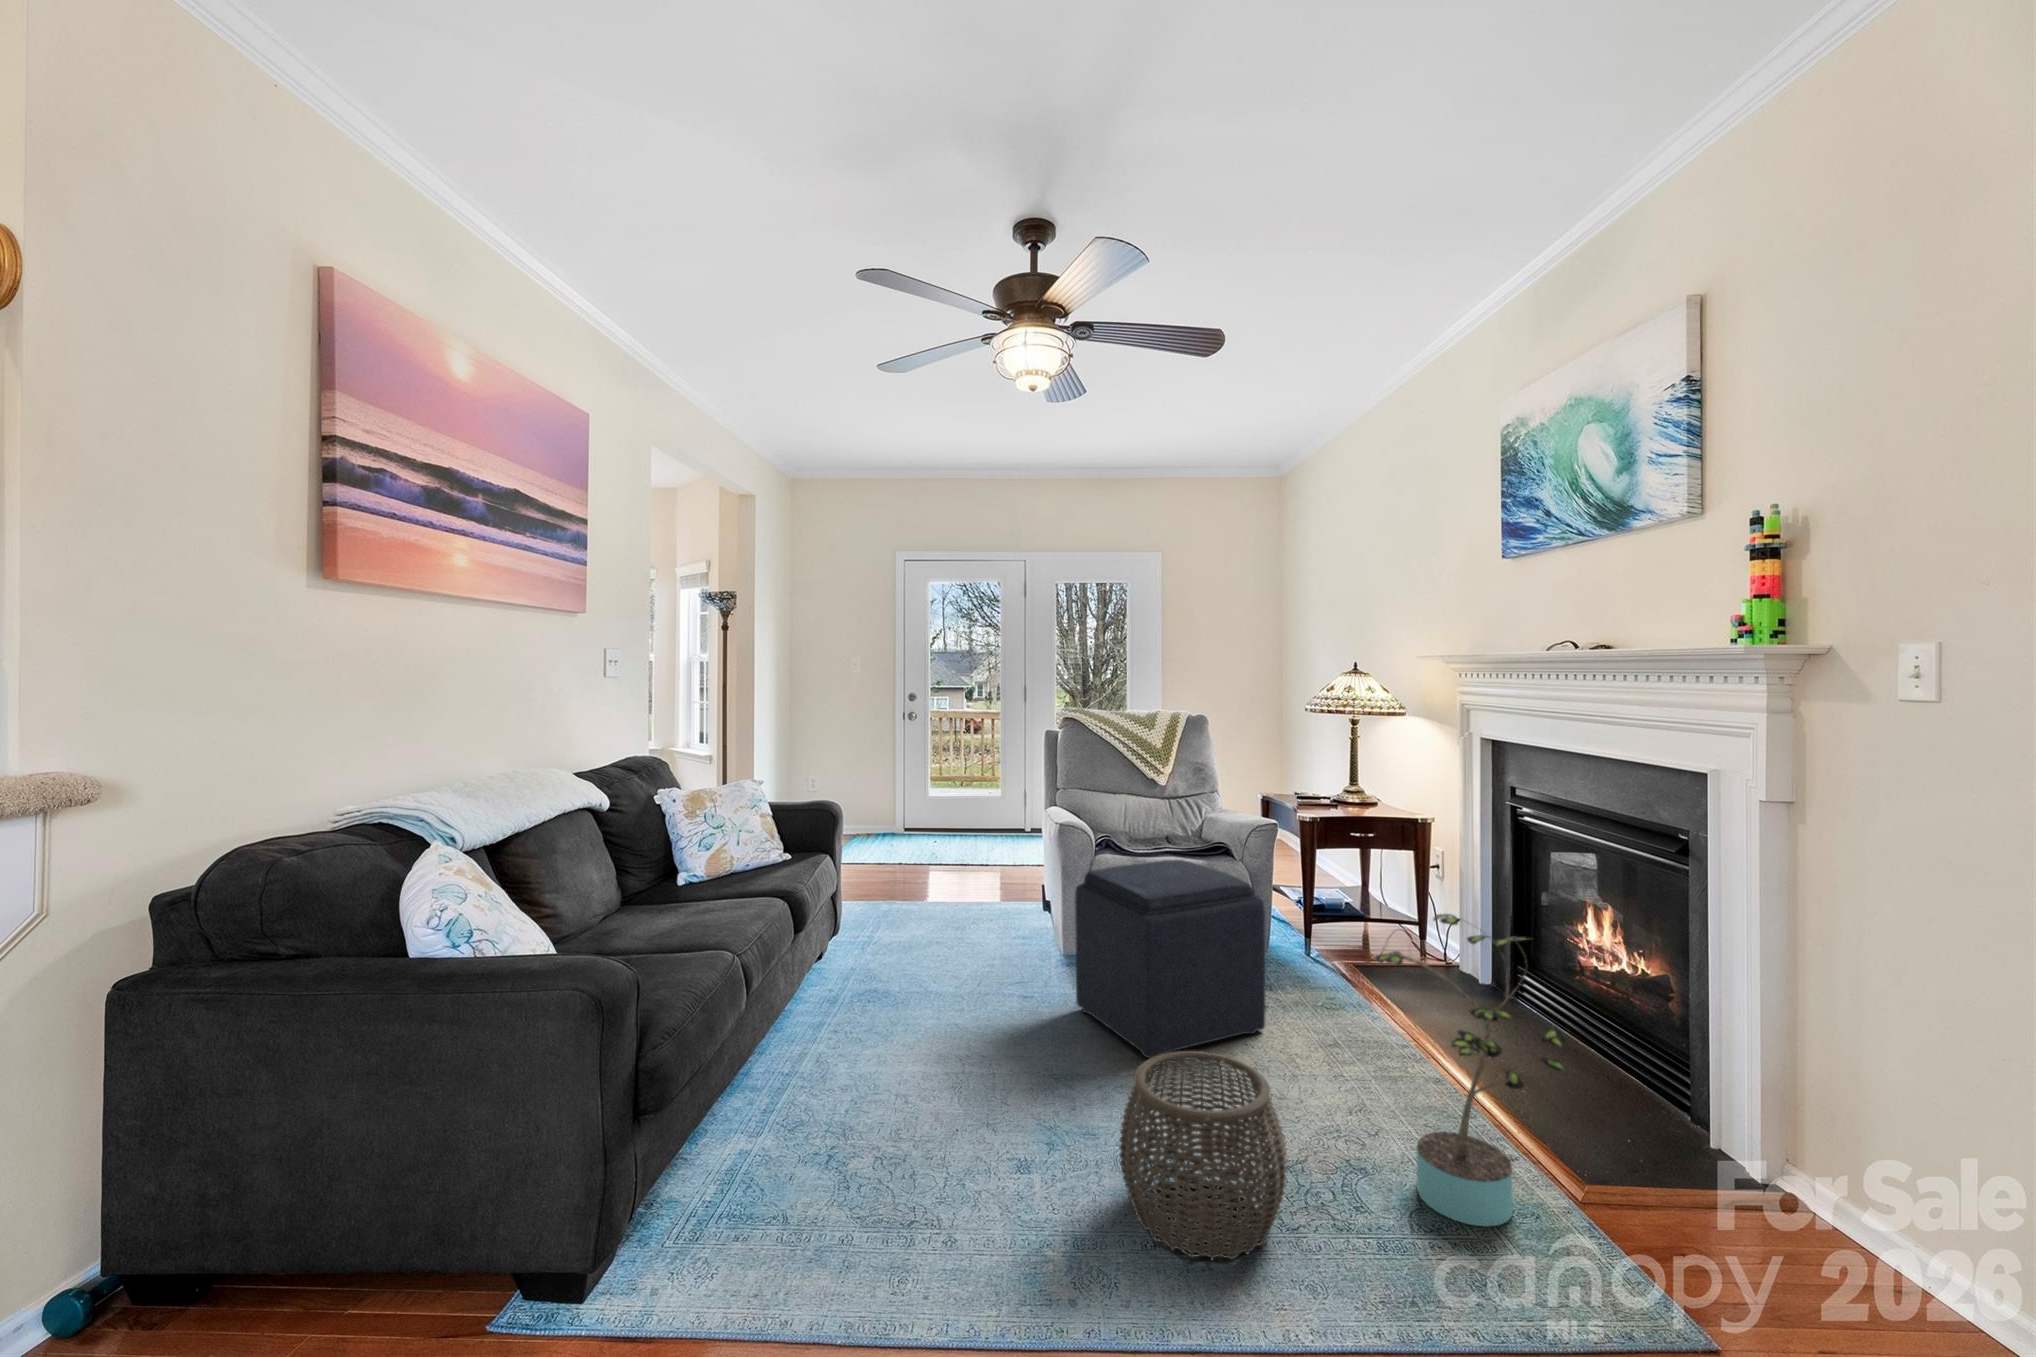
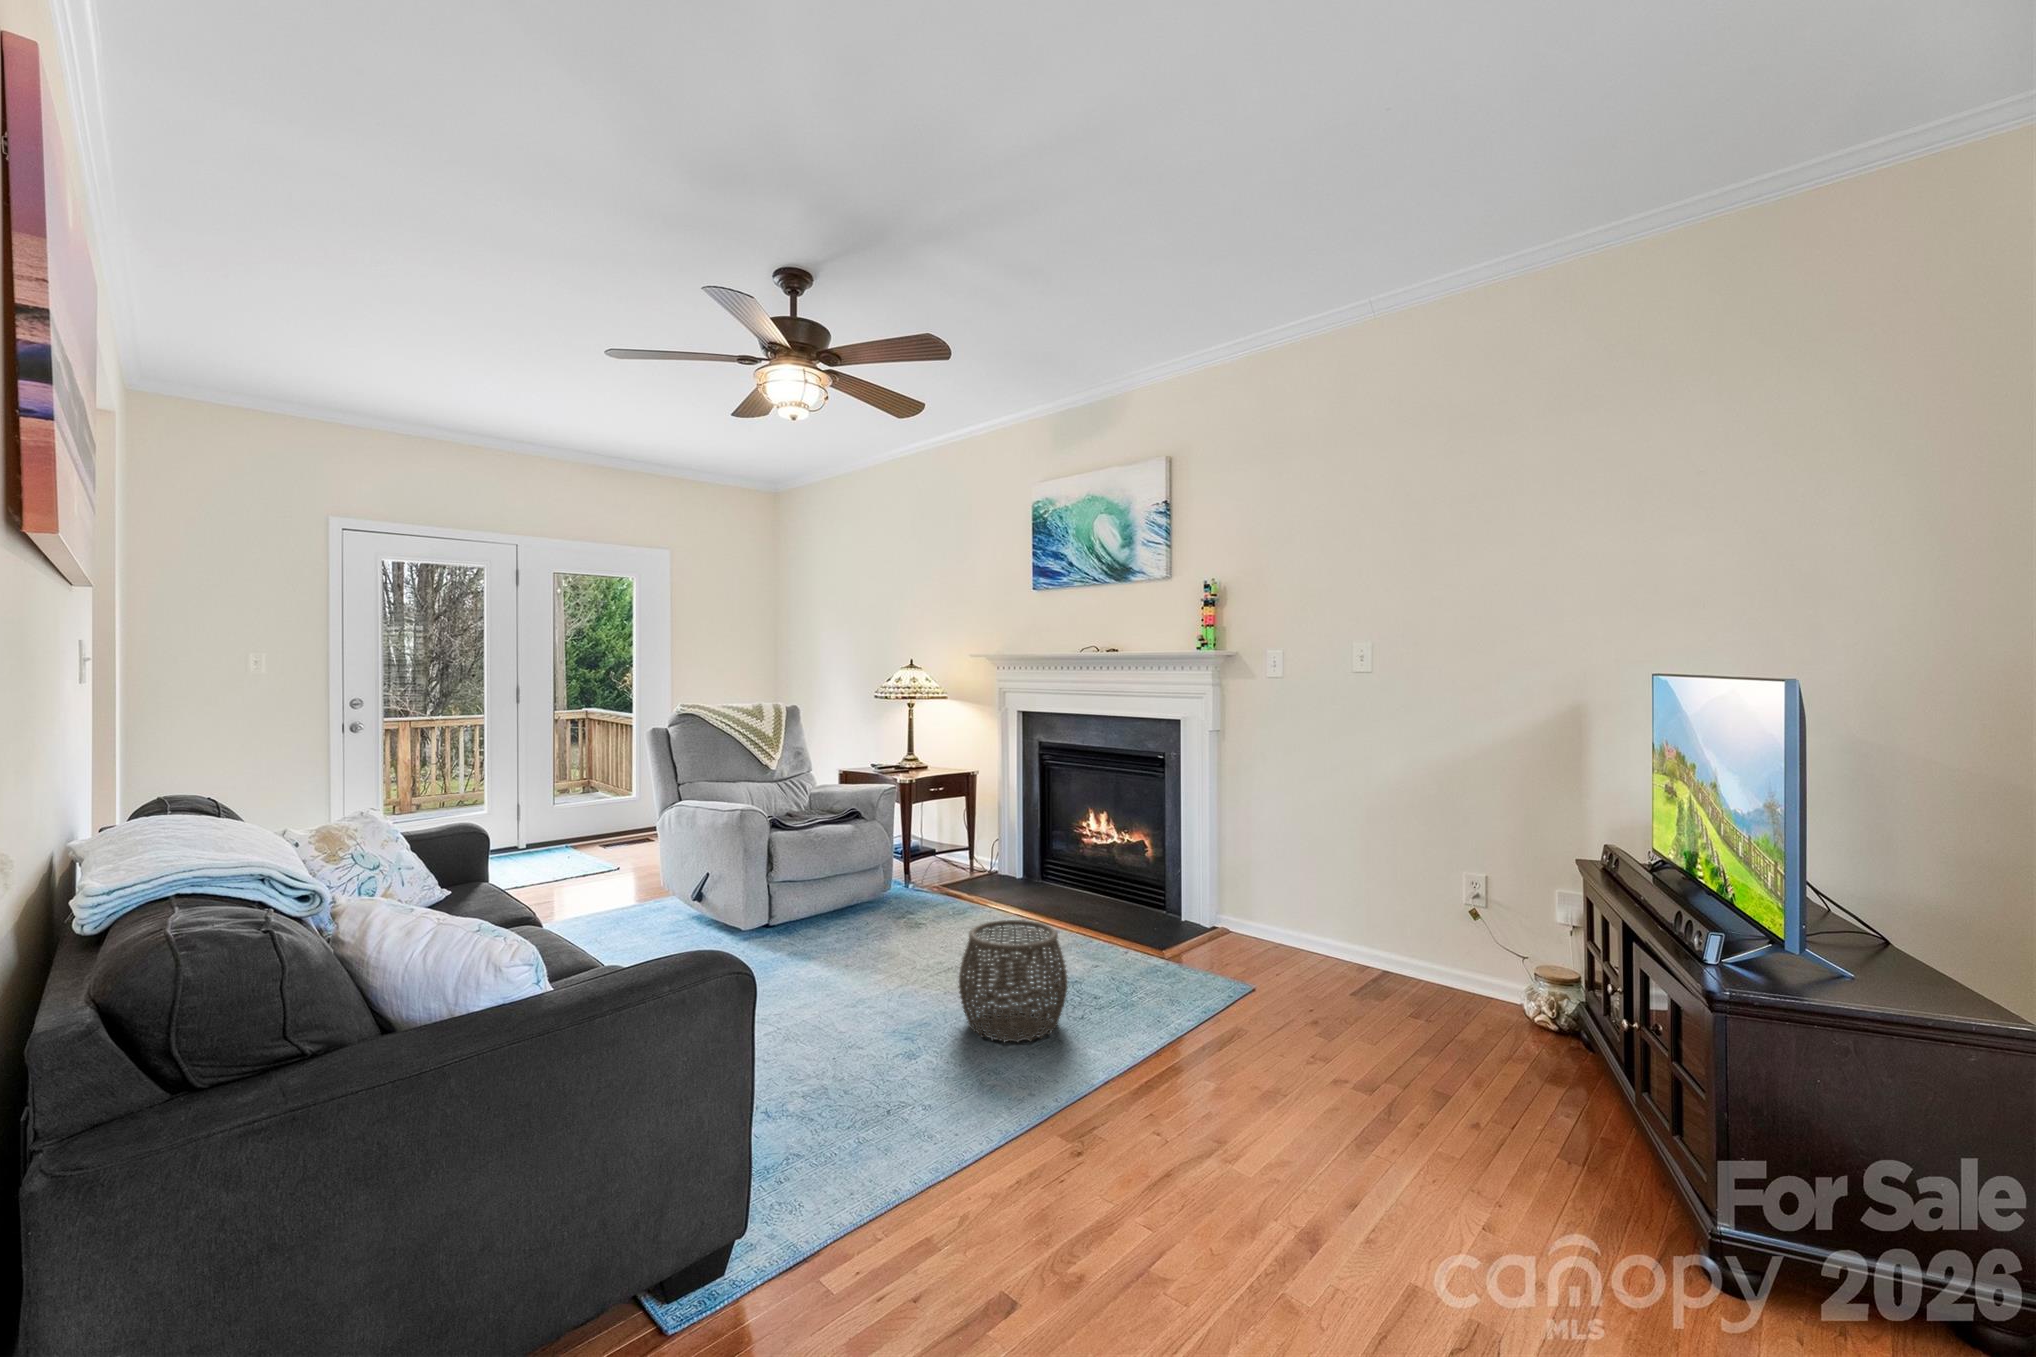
ottoman: present [1075,860,1265,1058] -> none [786,818,935,967]
potted plant: present [1376,914,1567,1226] -> none [1078,809,1176,984]

